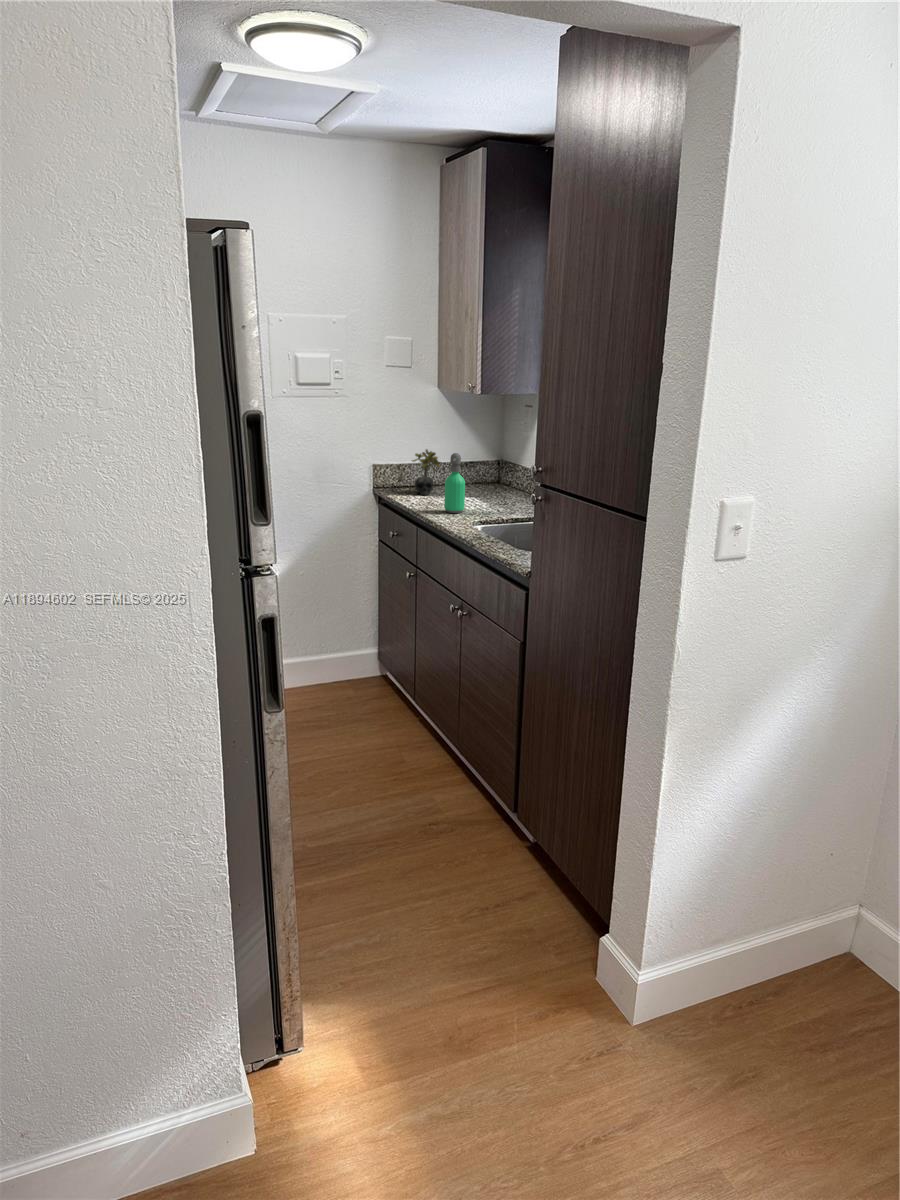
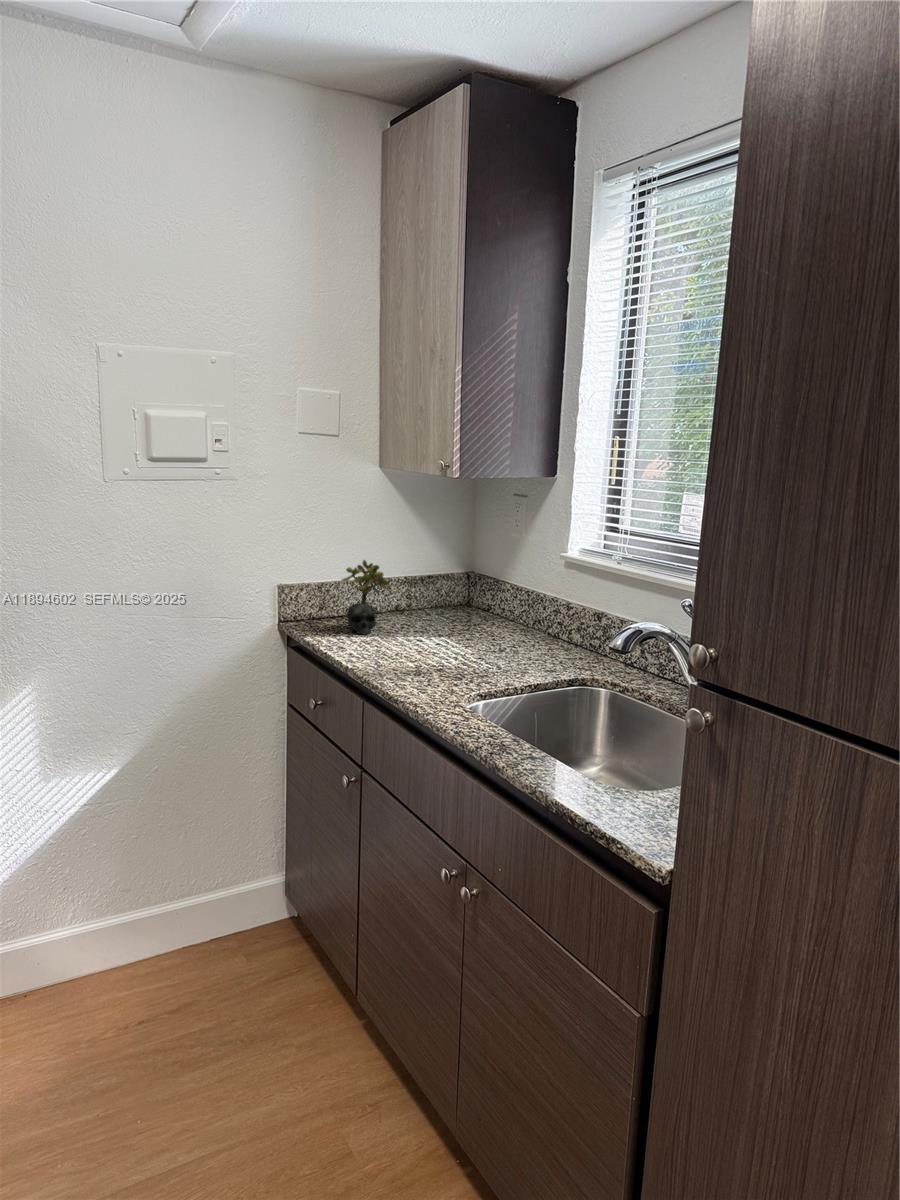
soap dispenser: present [444,453,465,513] -> none [409,574,444,676]

